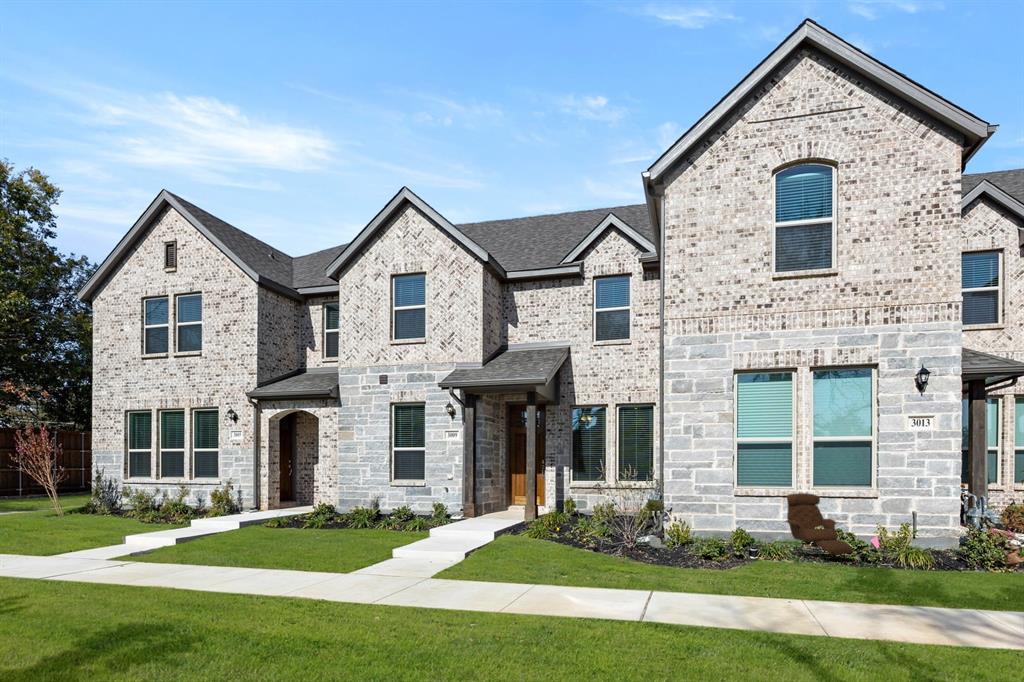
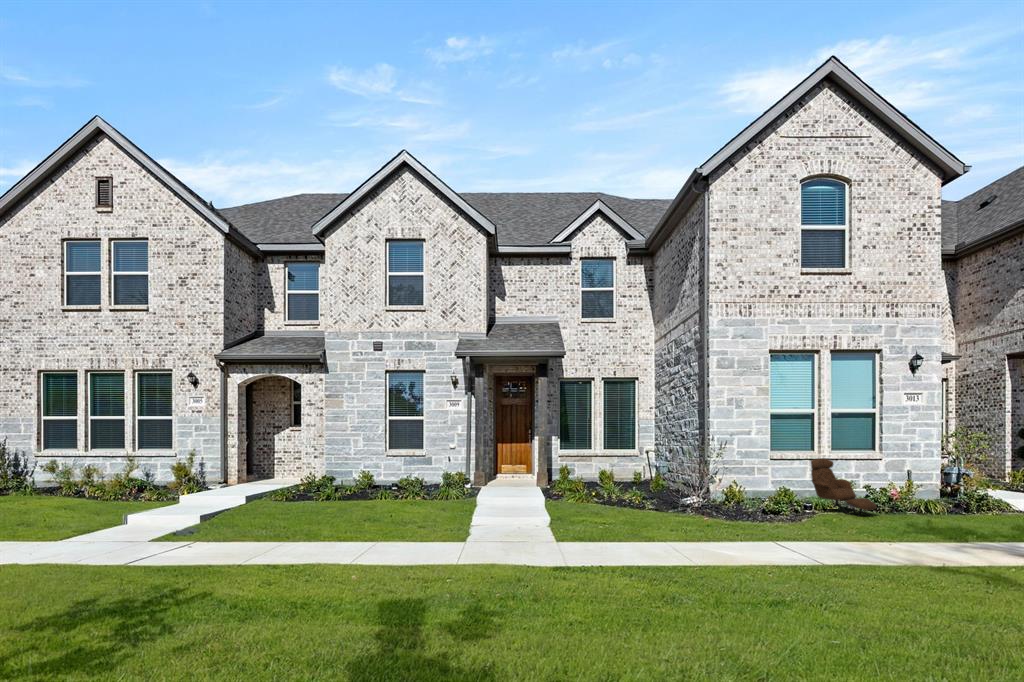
potted tree: present [646,499,667,548] -> none [688,465,709,510]

